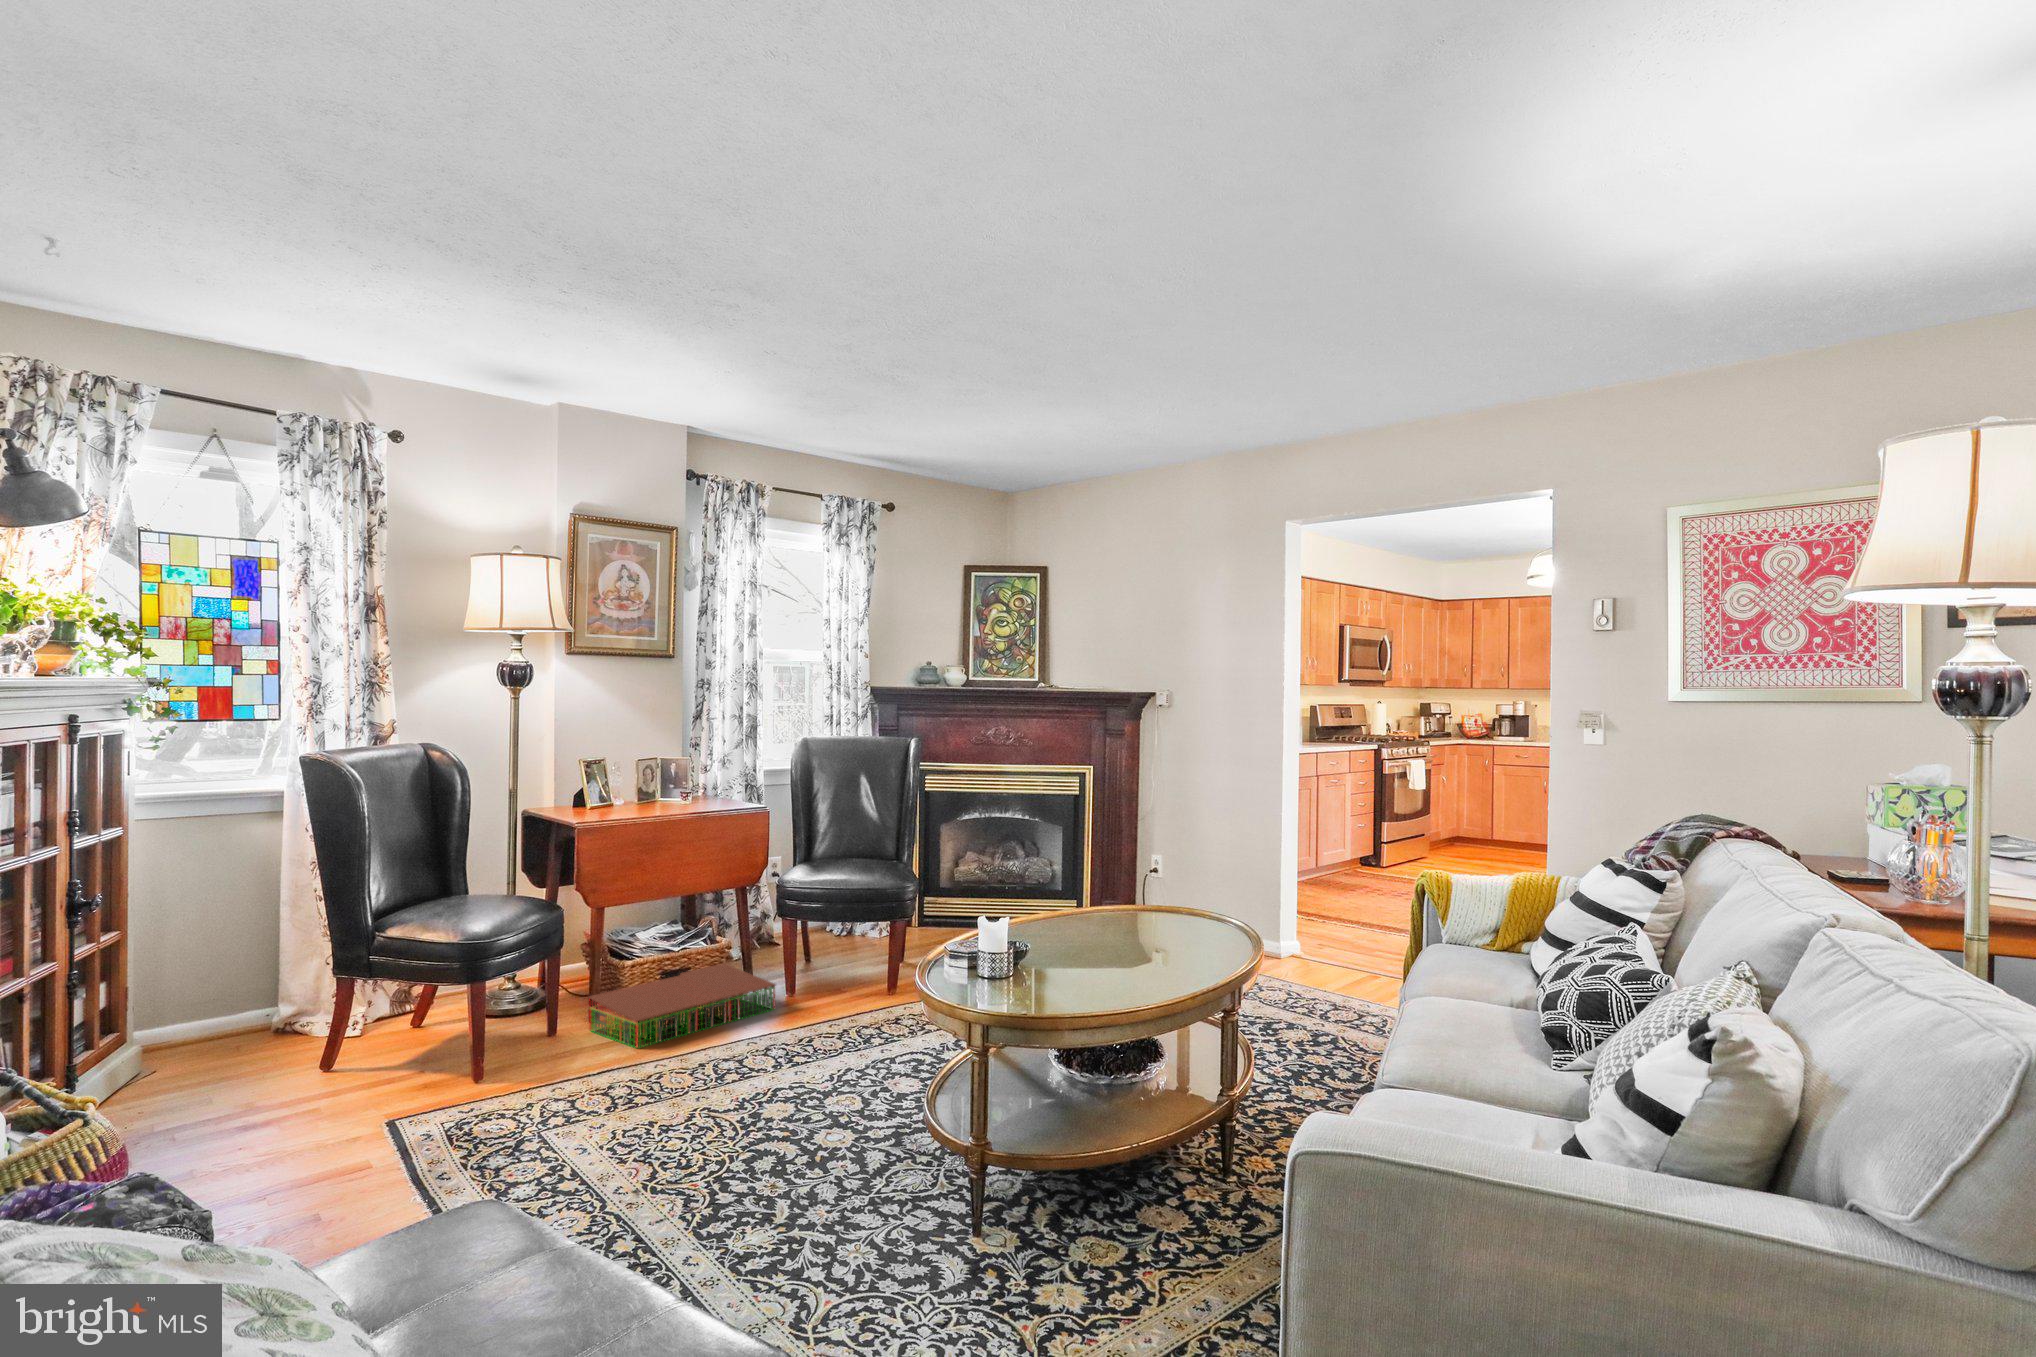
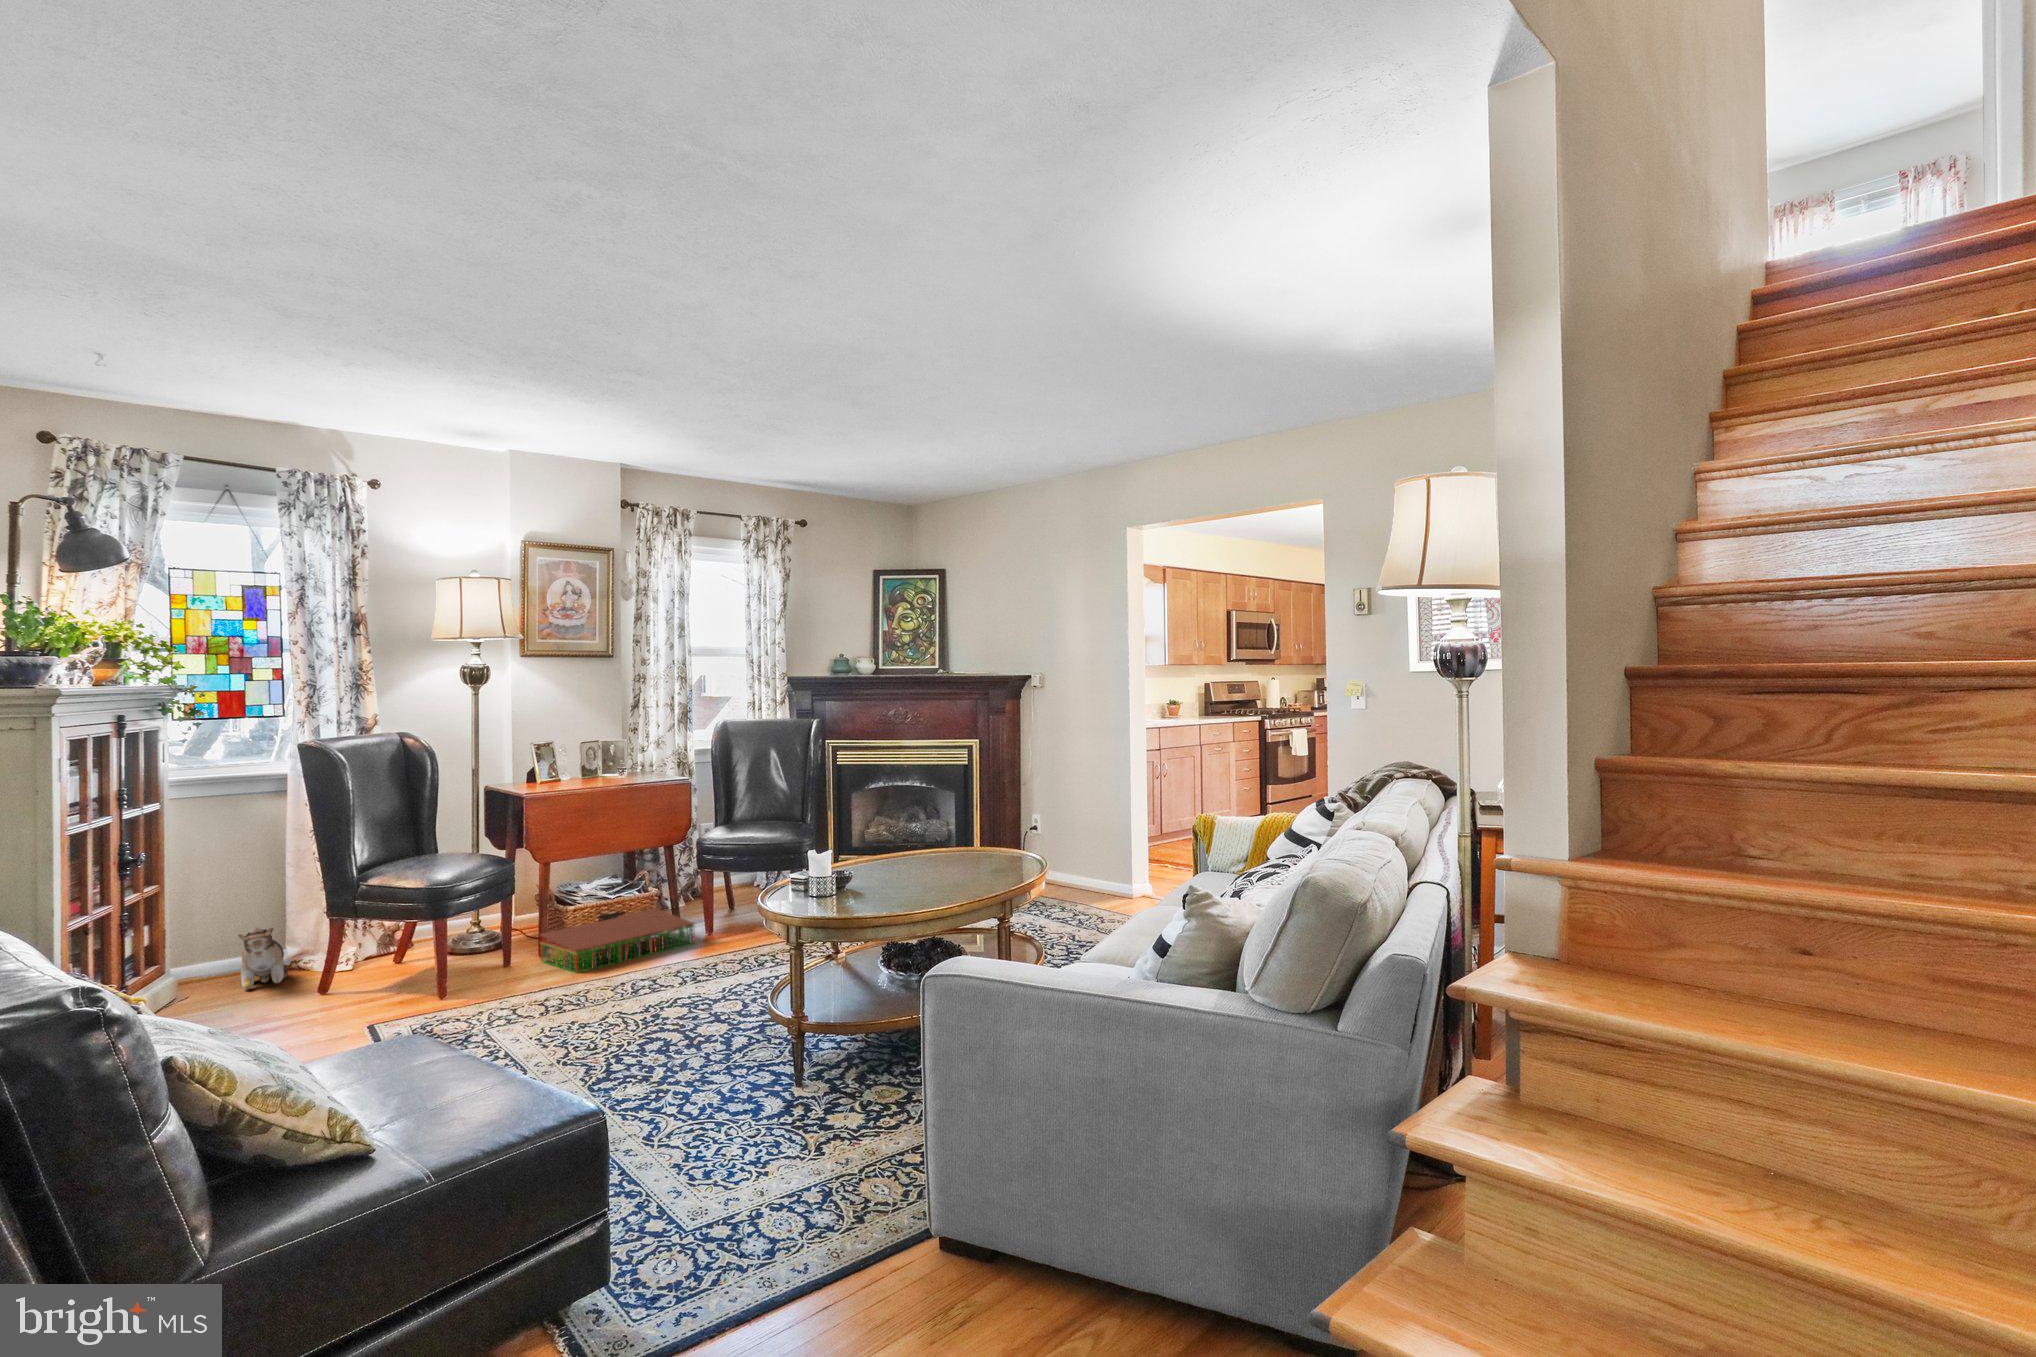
plush toy: none [217,985,277,1064] -> present [238,927,288,990]

